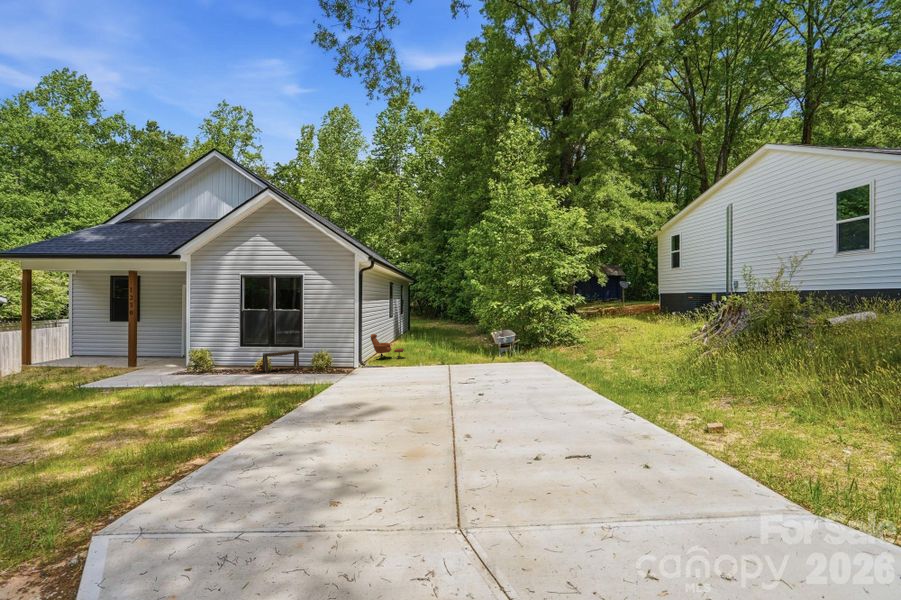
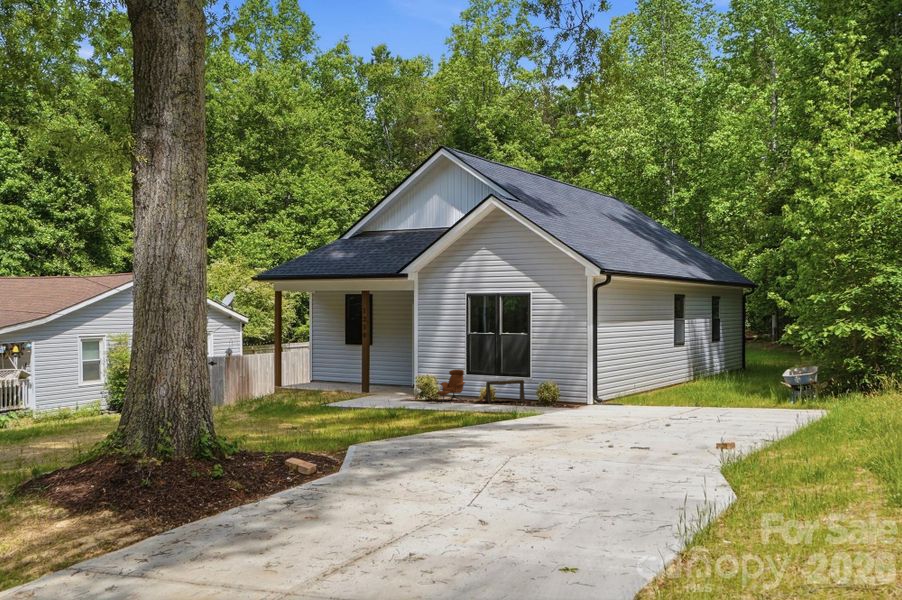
lounge chair: present [371,334,404,358] -> present [437,369,465,403]

